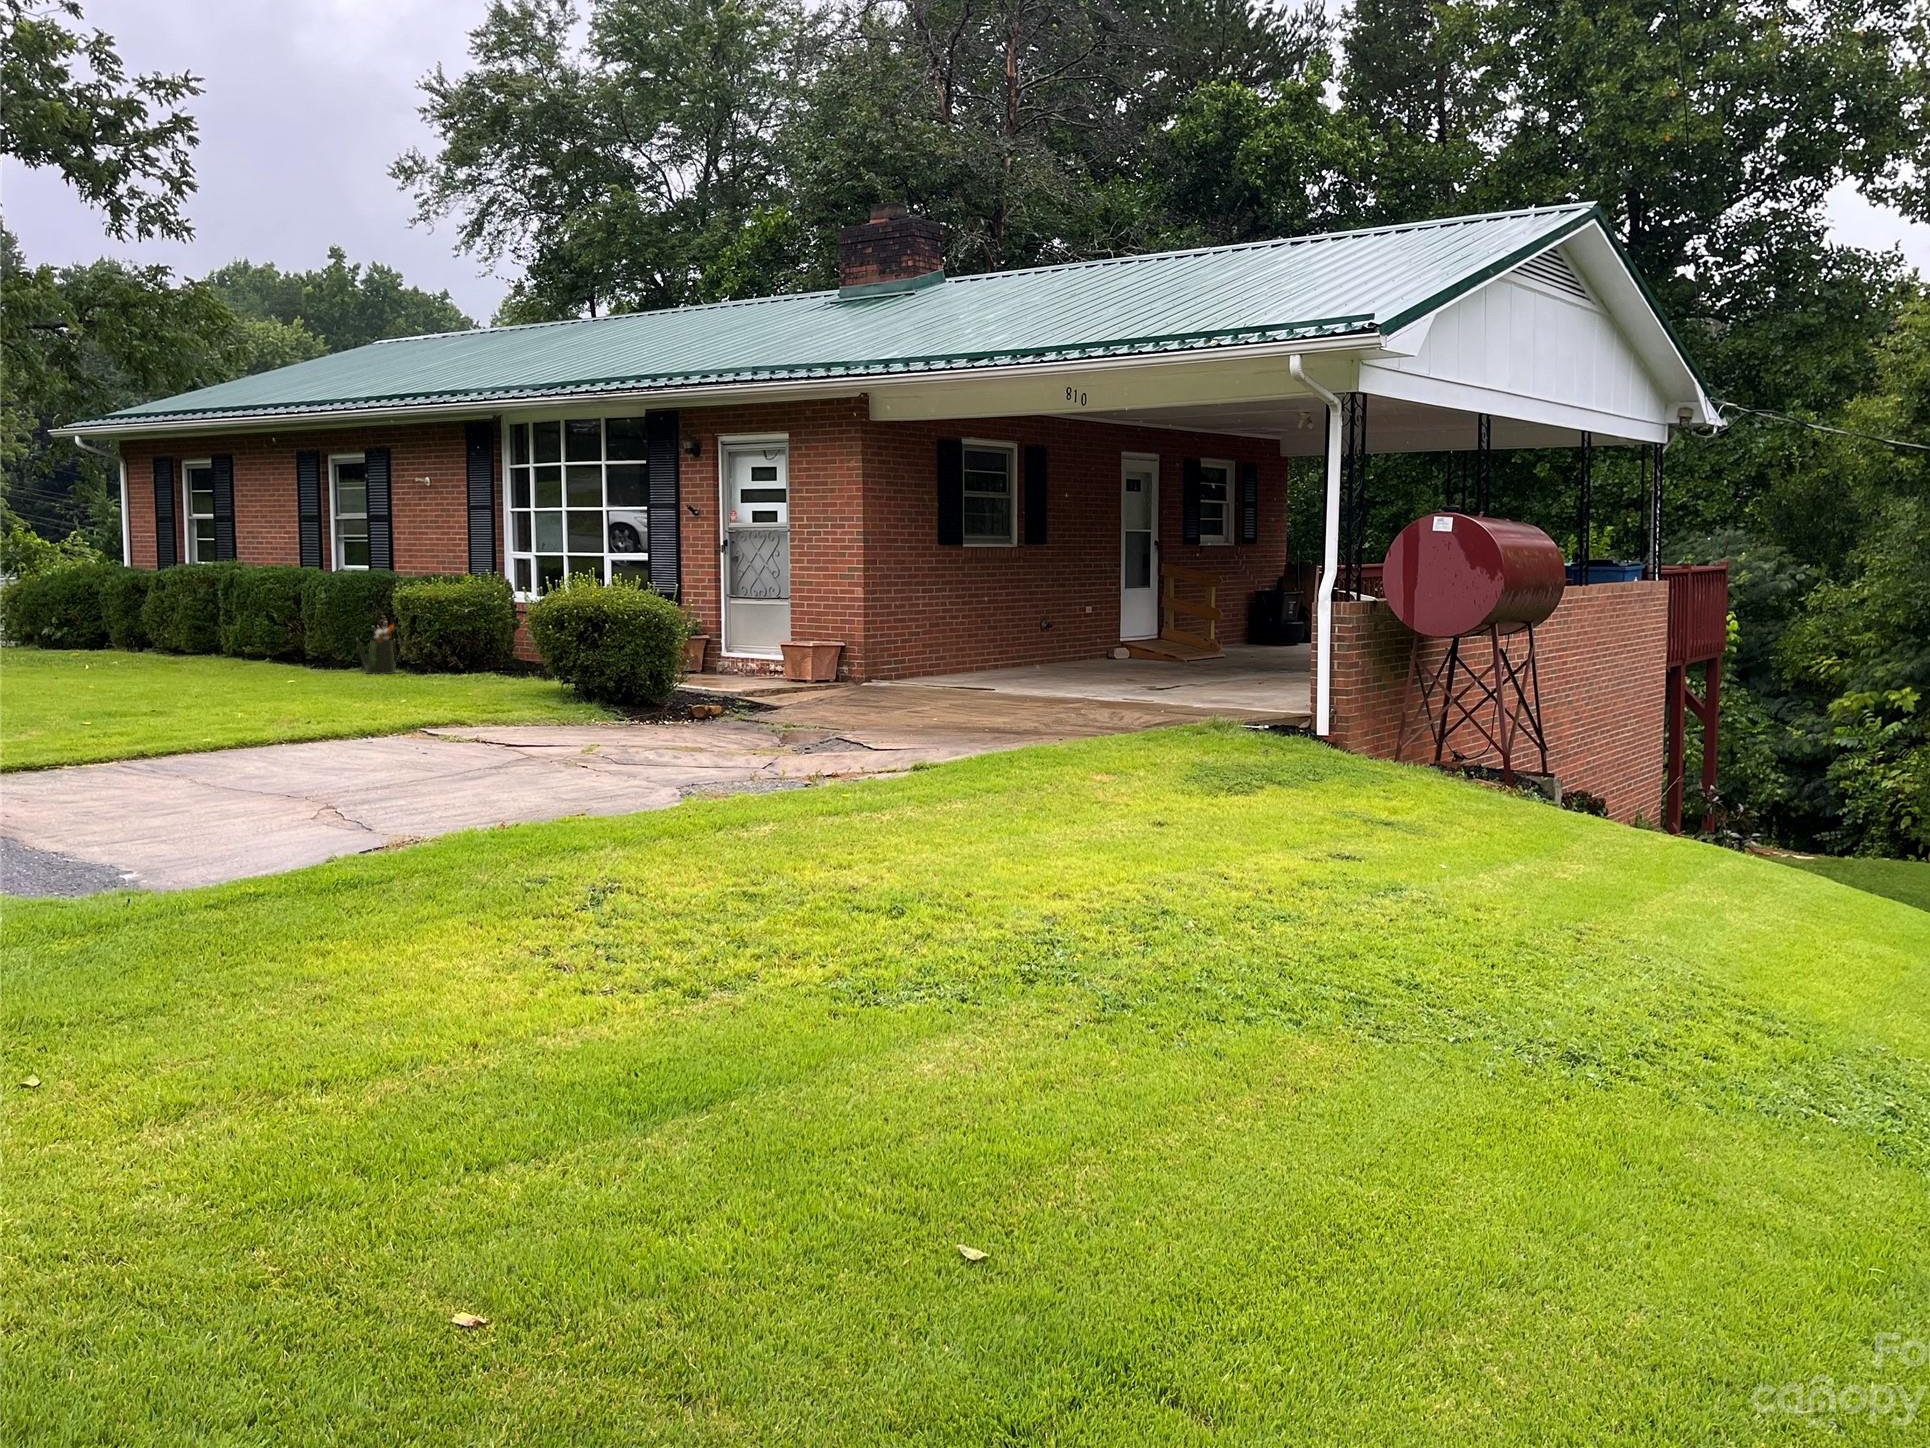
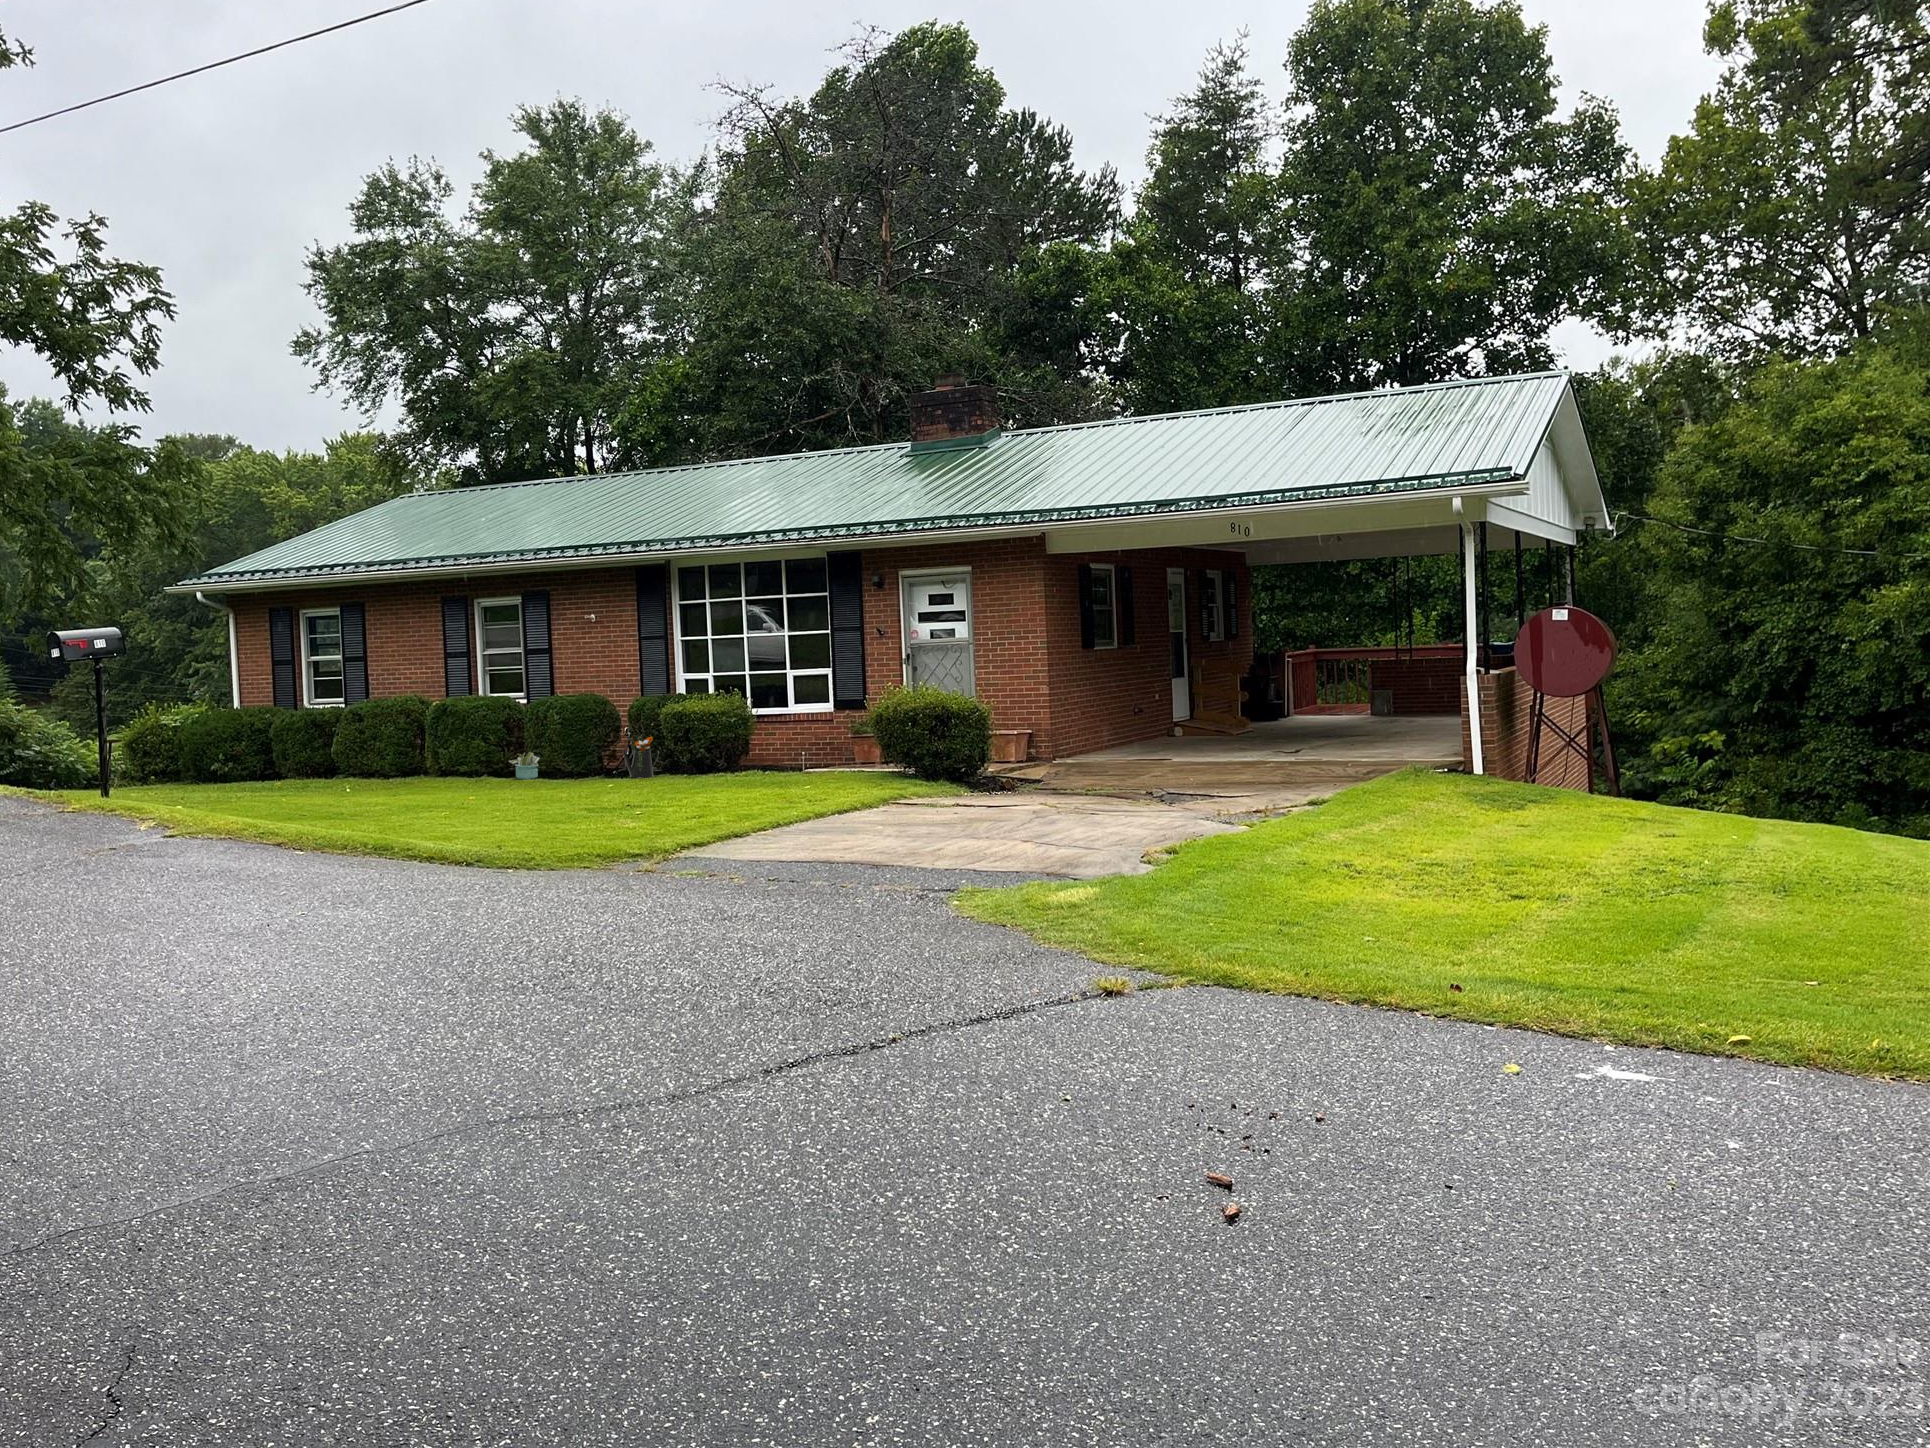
decorative plant: none [261,634,301,667] -> present [509,752,540,779]

